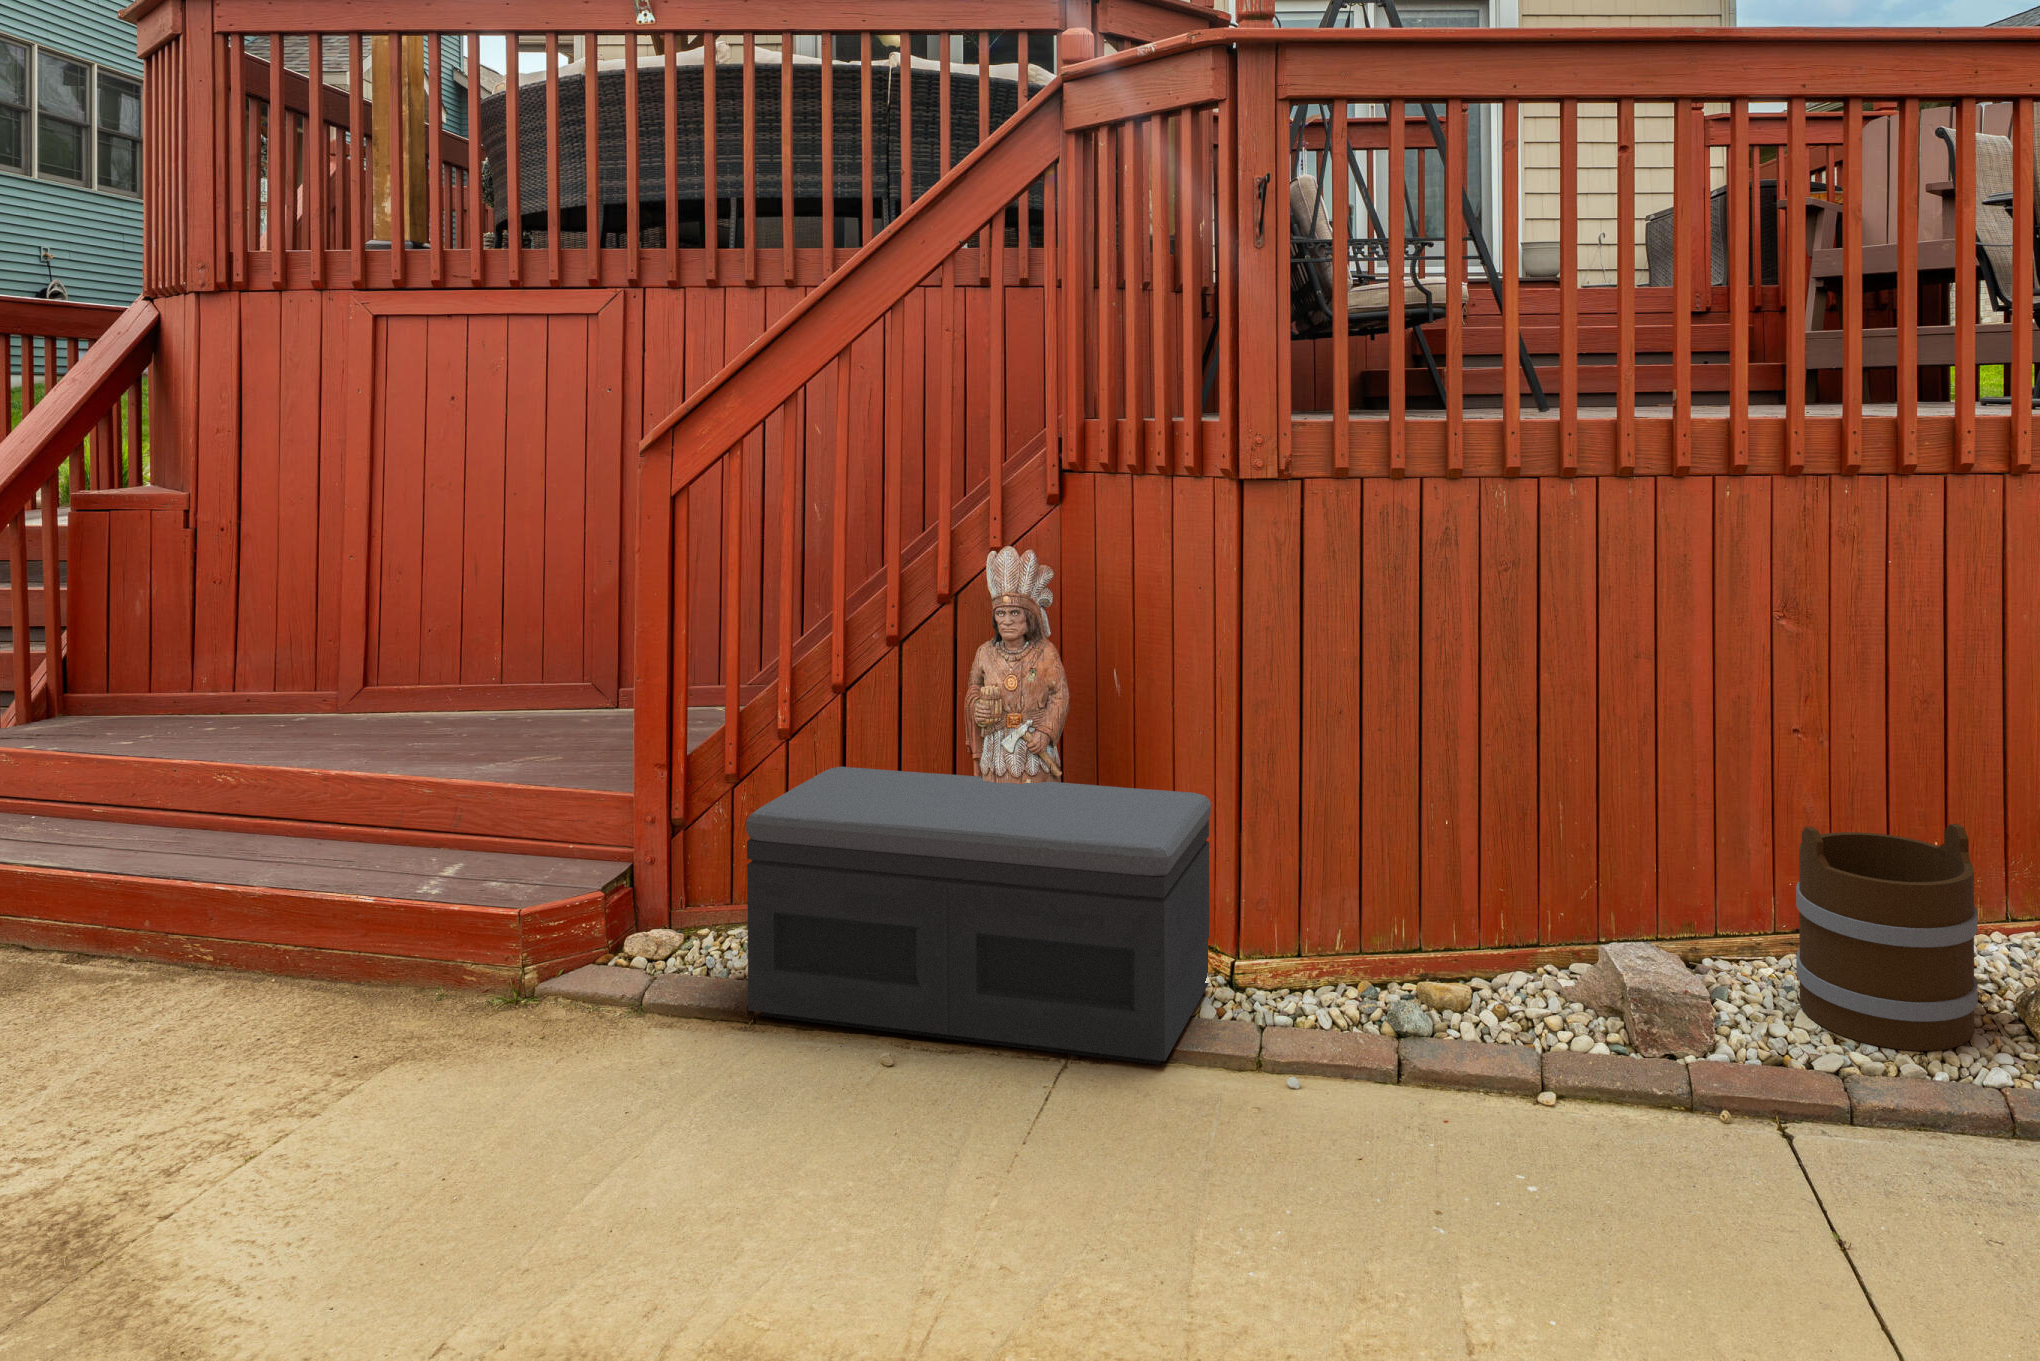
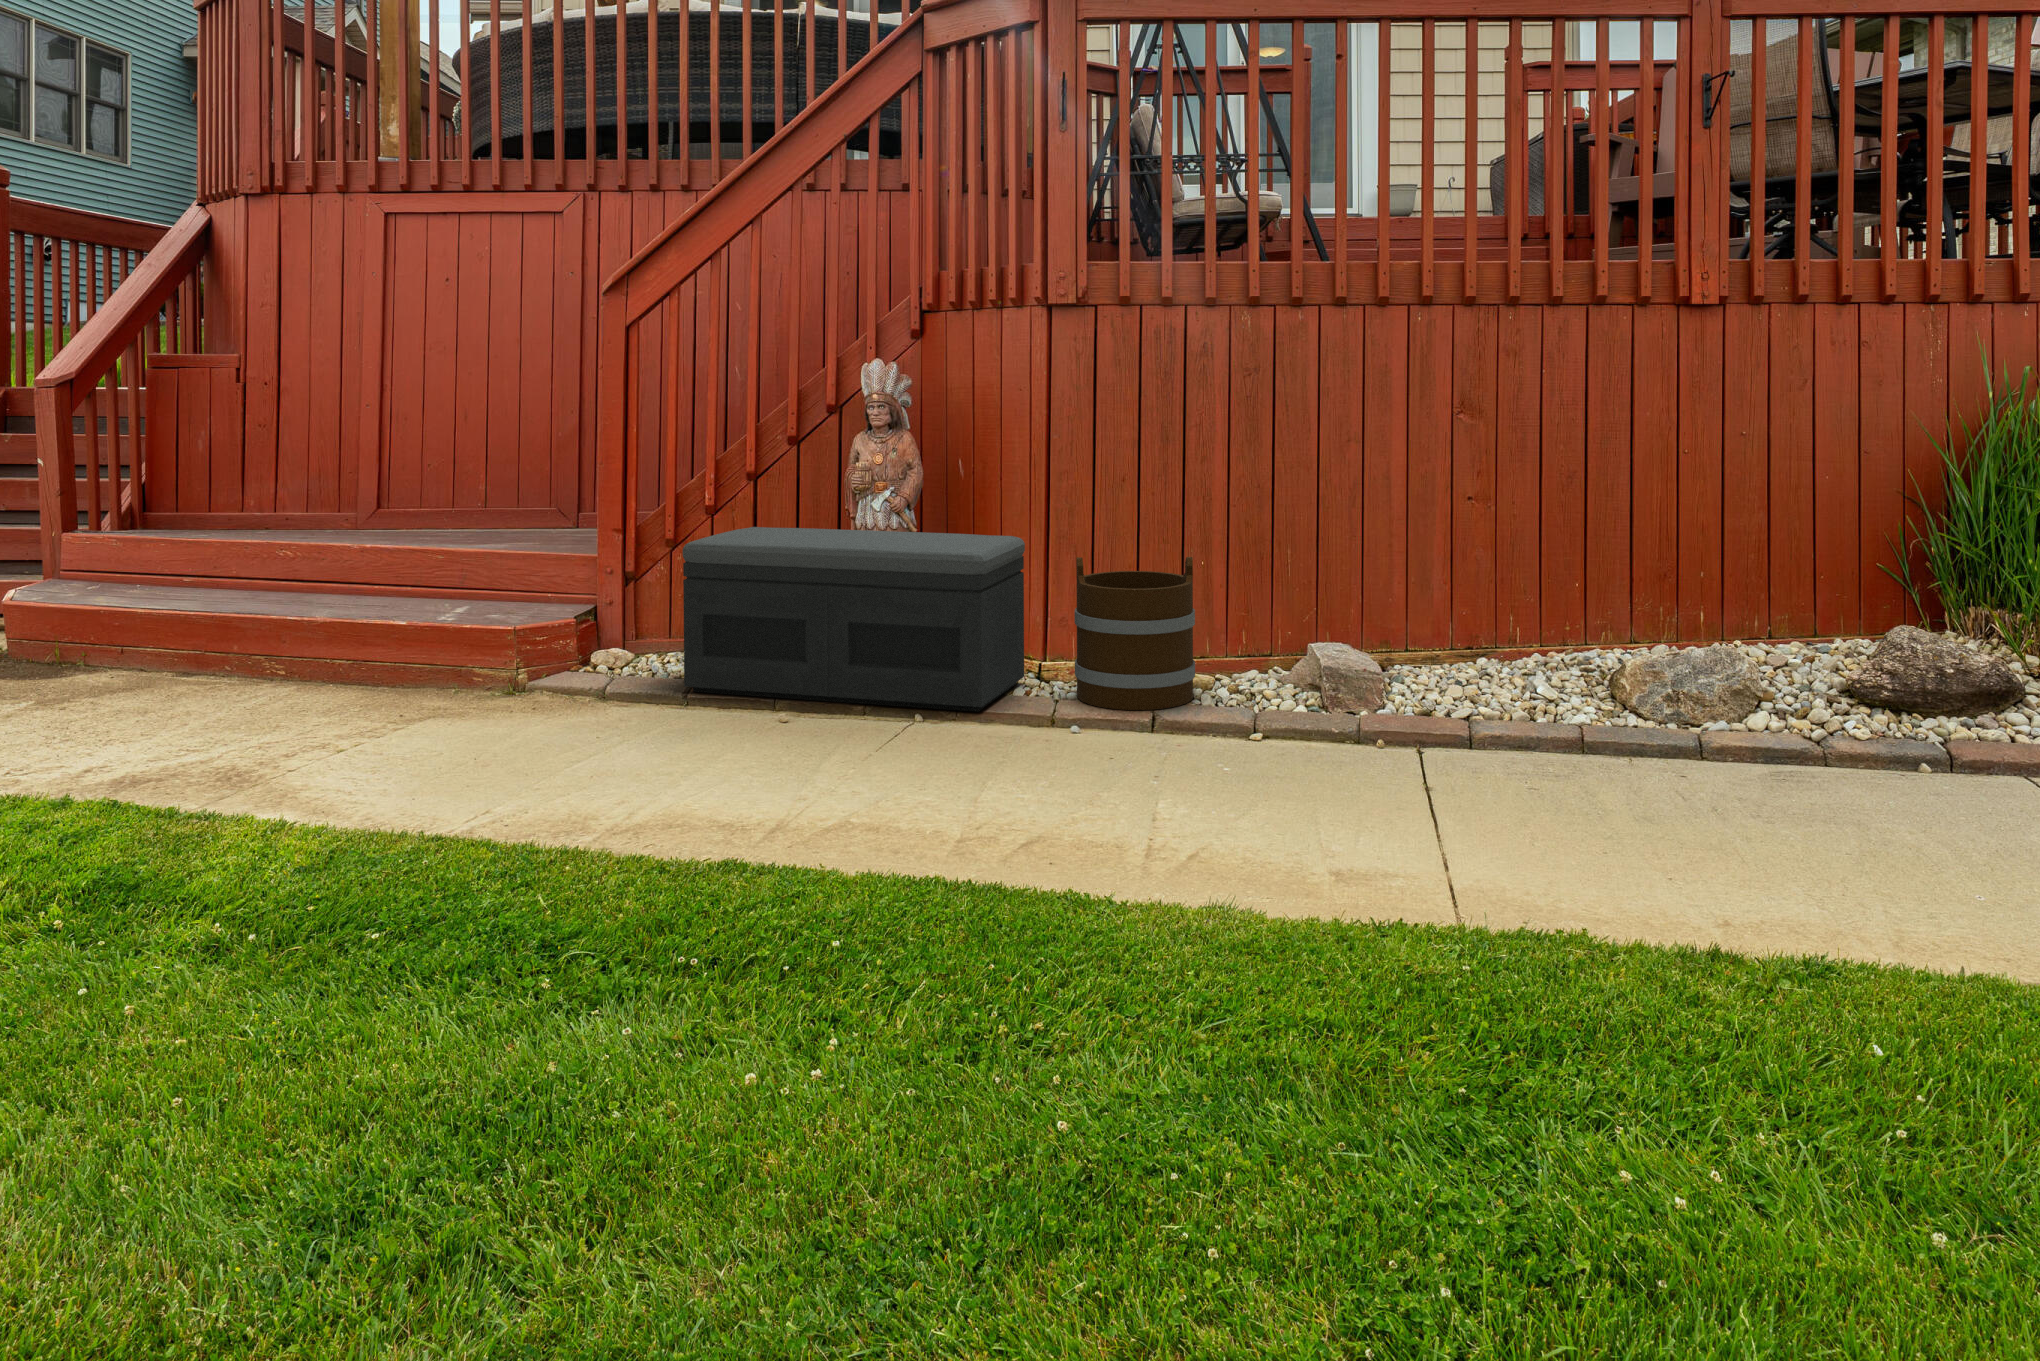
bucket: present [1796,824,1978,1051] -> present [1074,557,1195,710]

